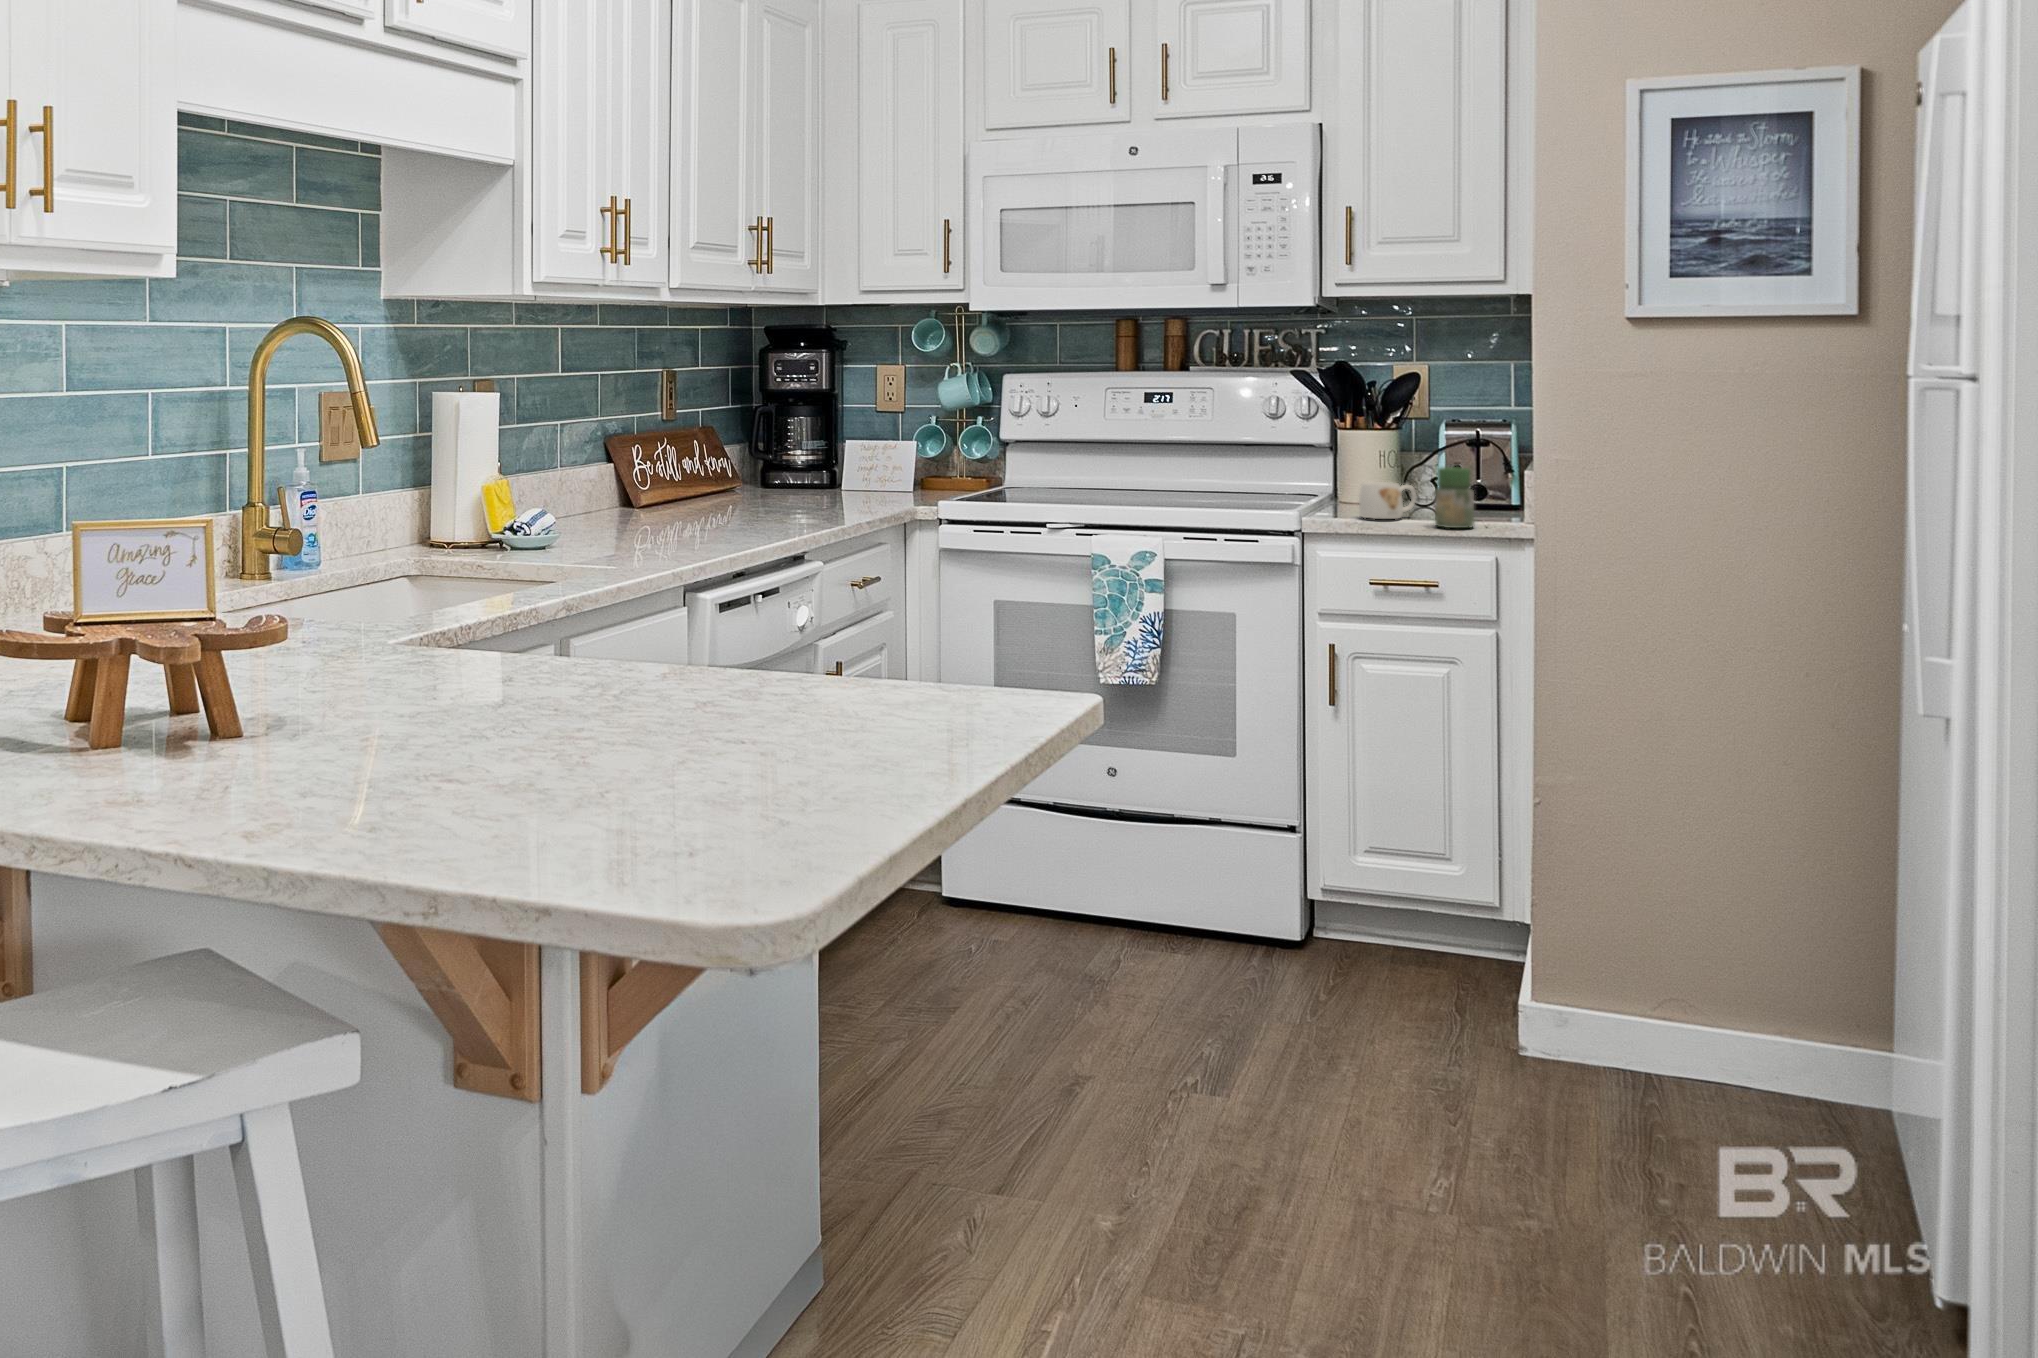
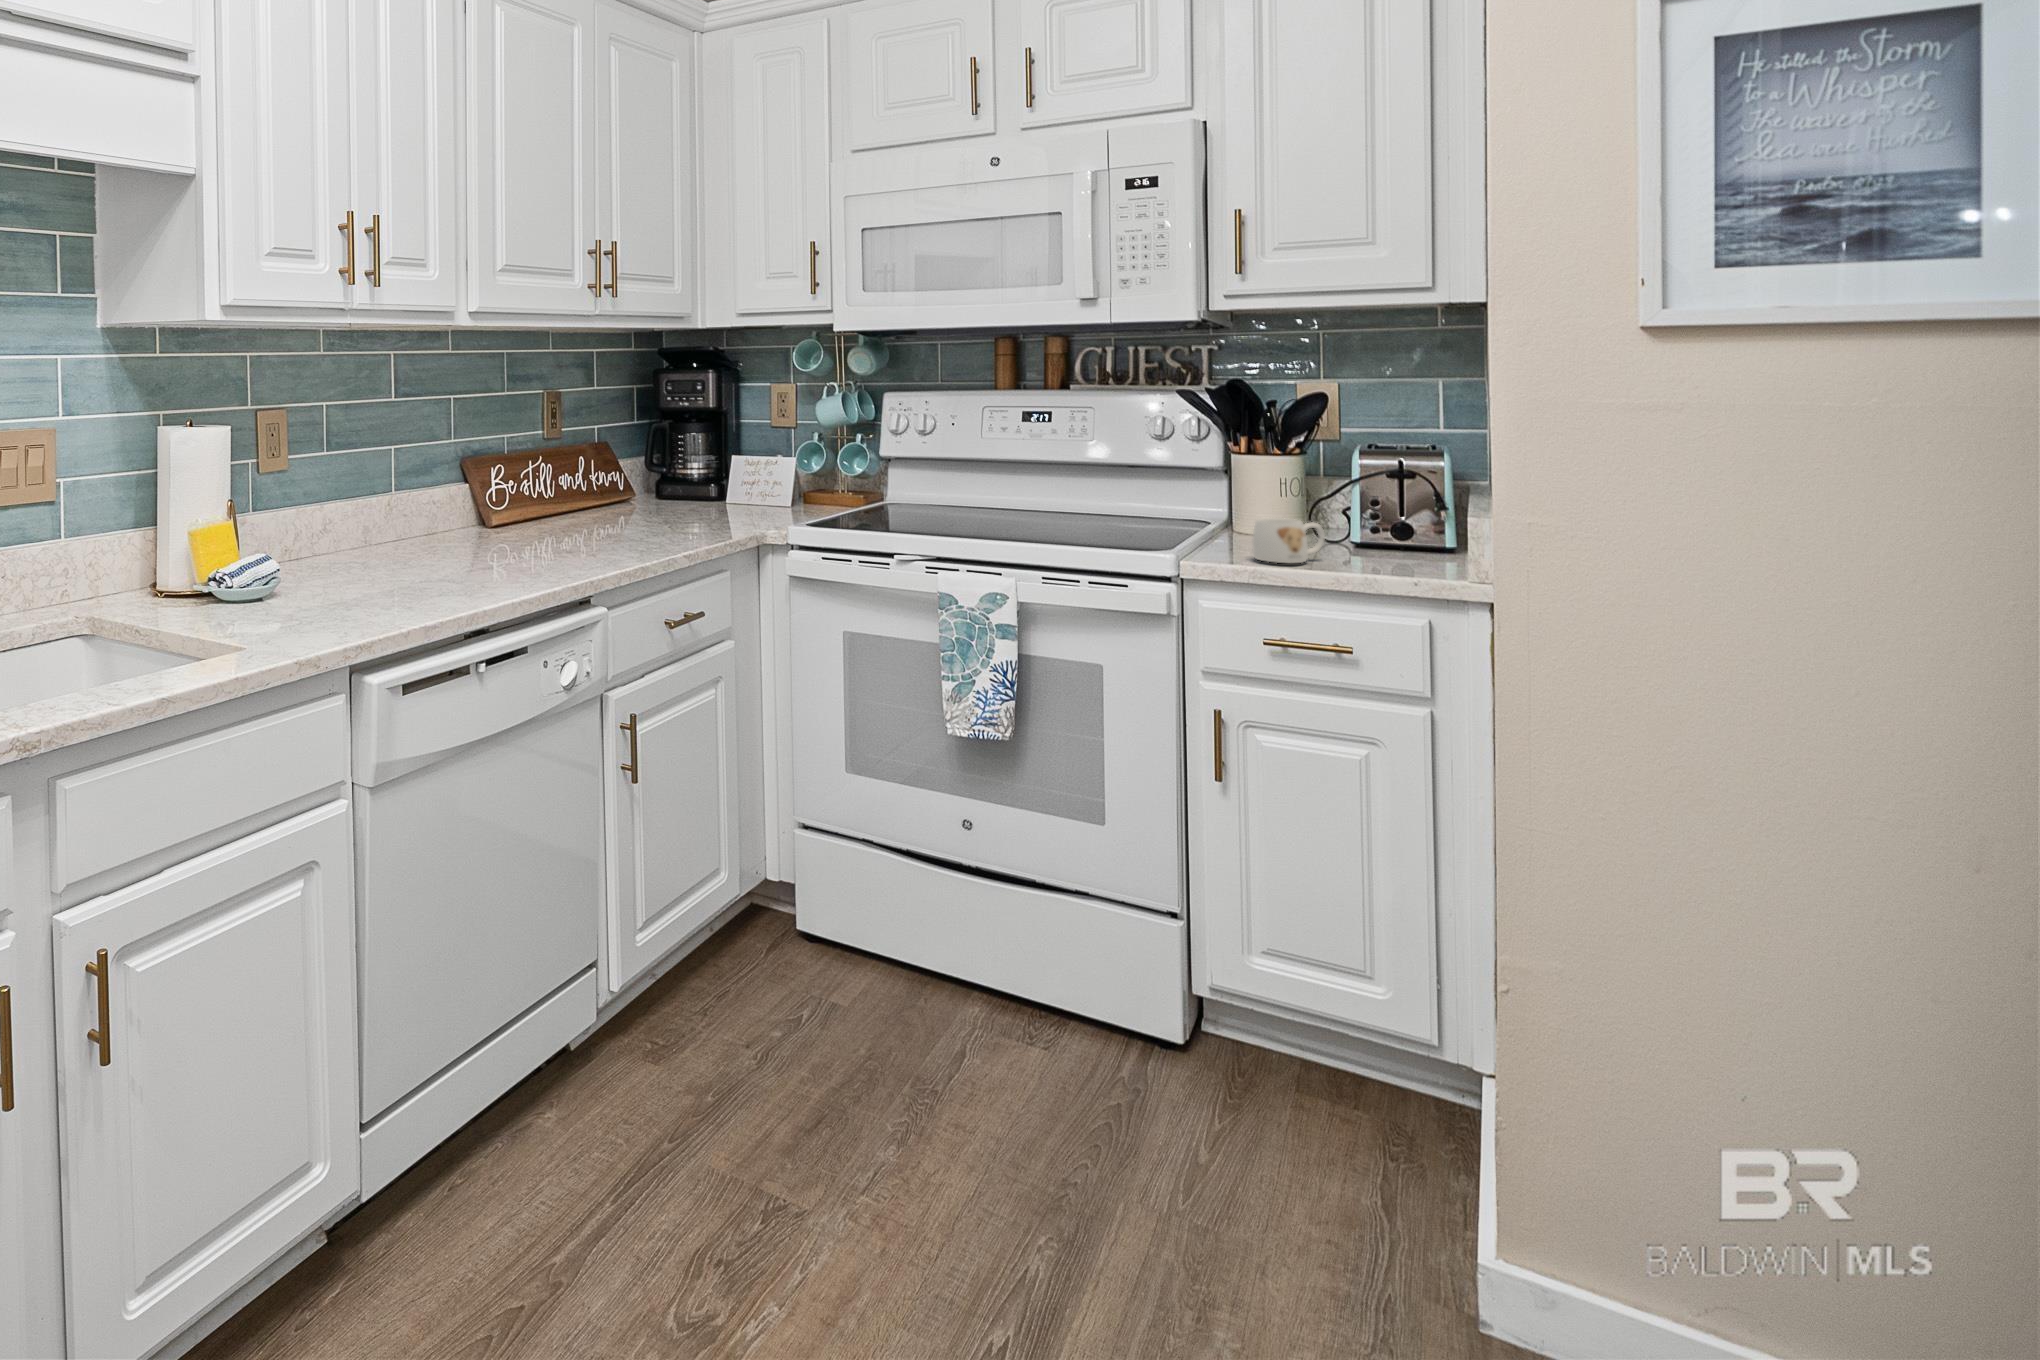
jar: present [1435,467,1474,528] -> none [1349,507,1402,582]

